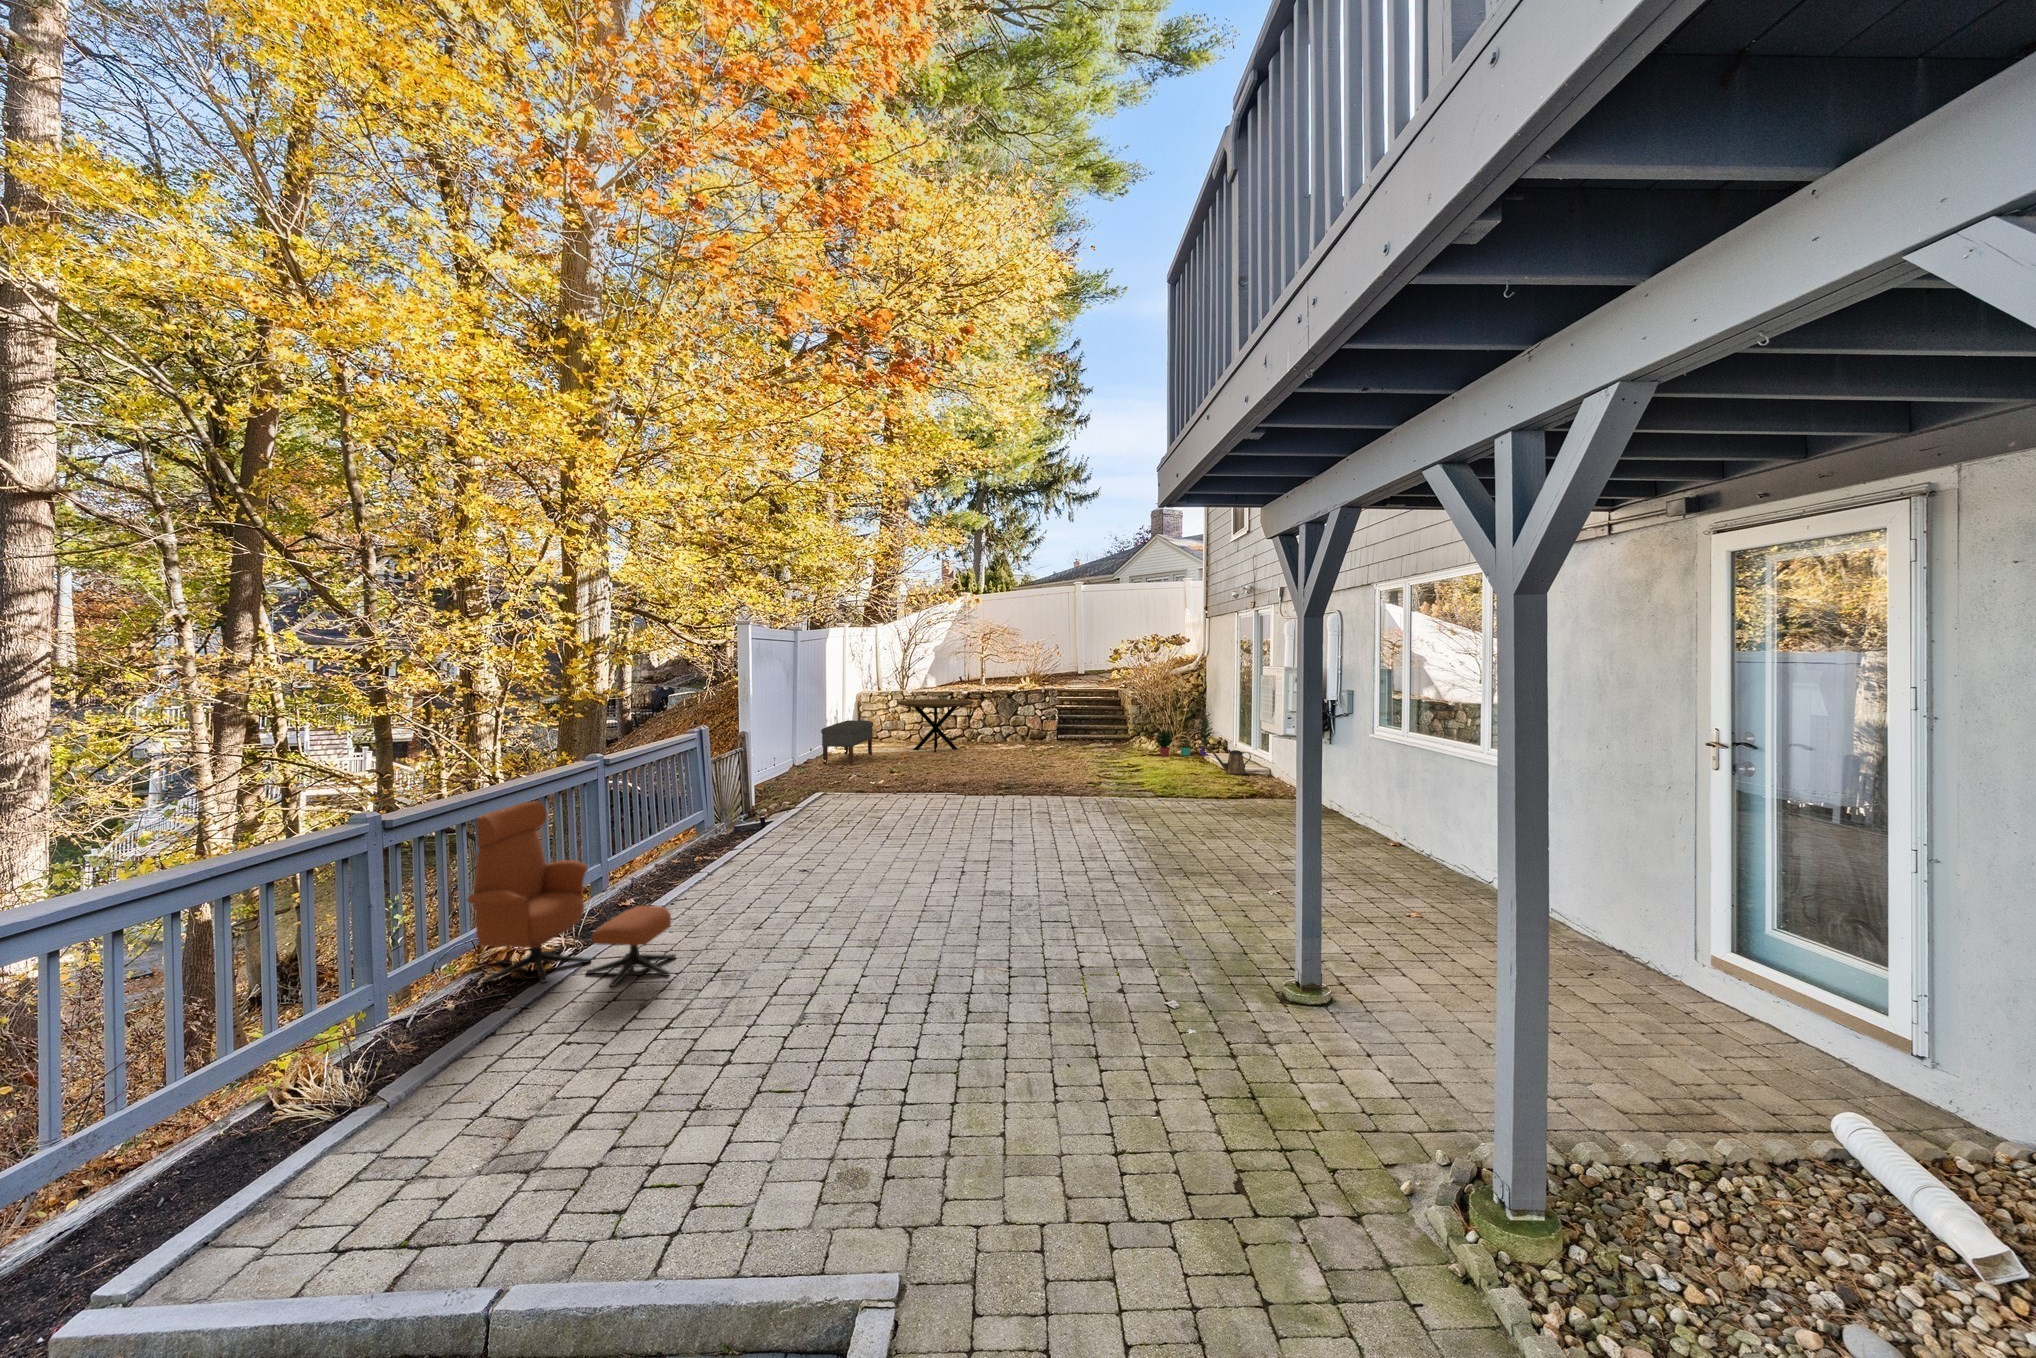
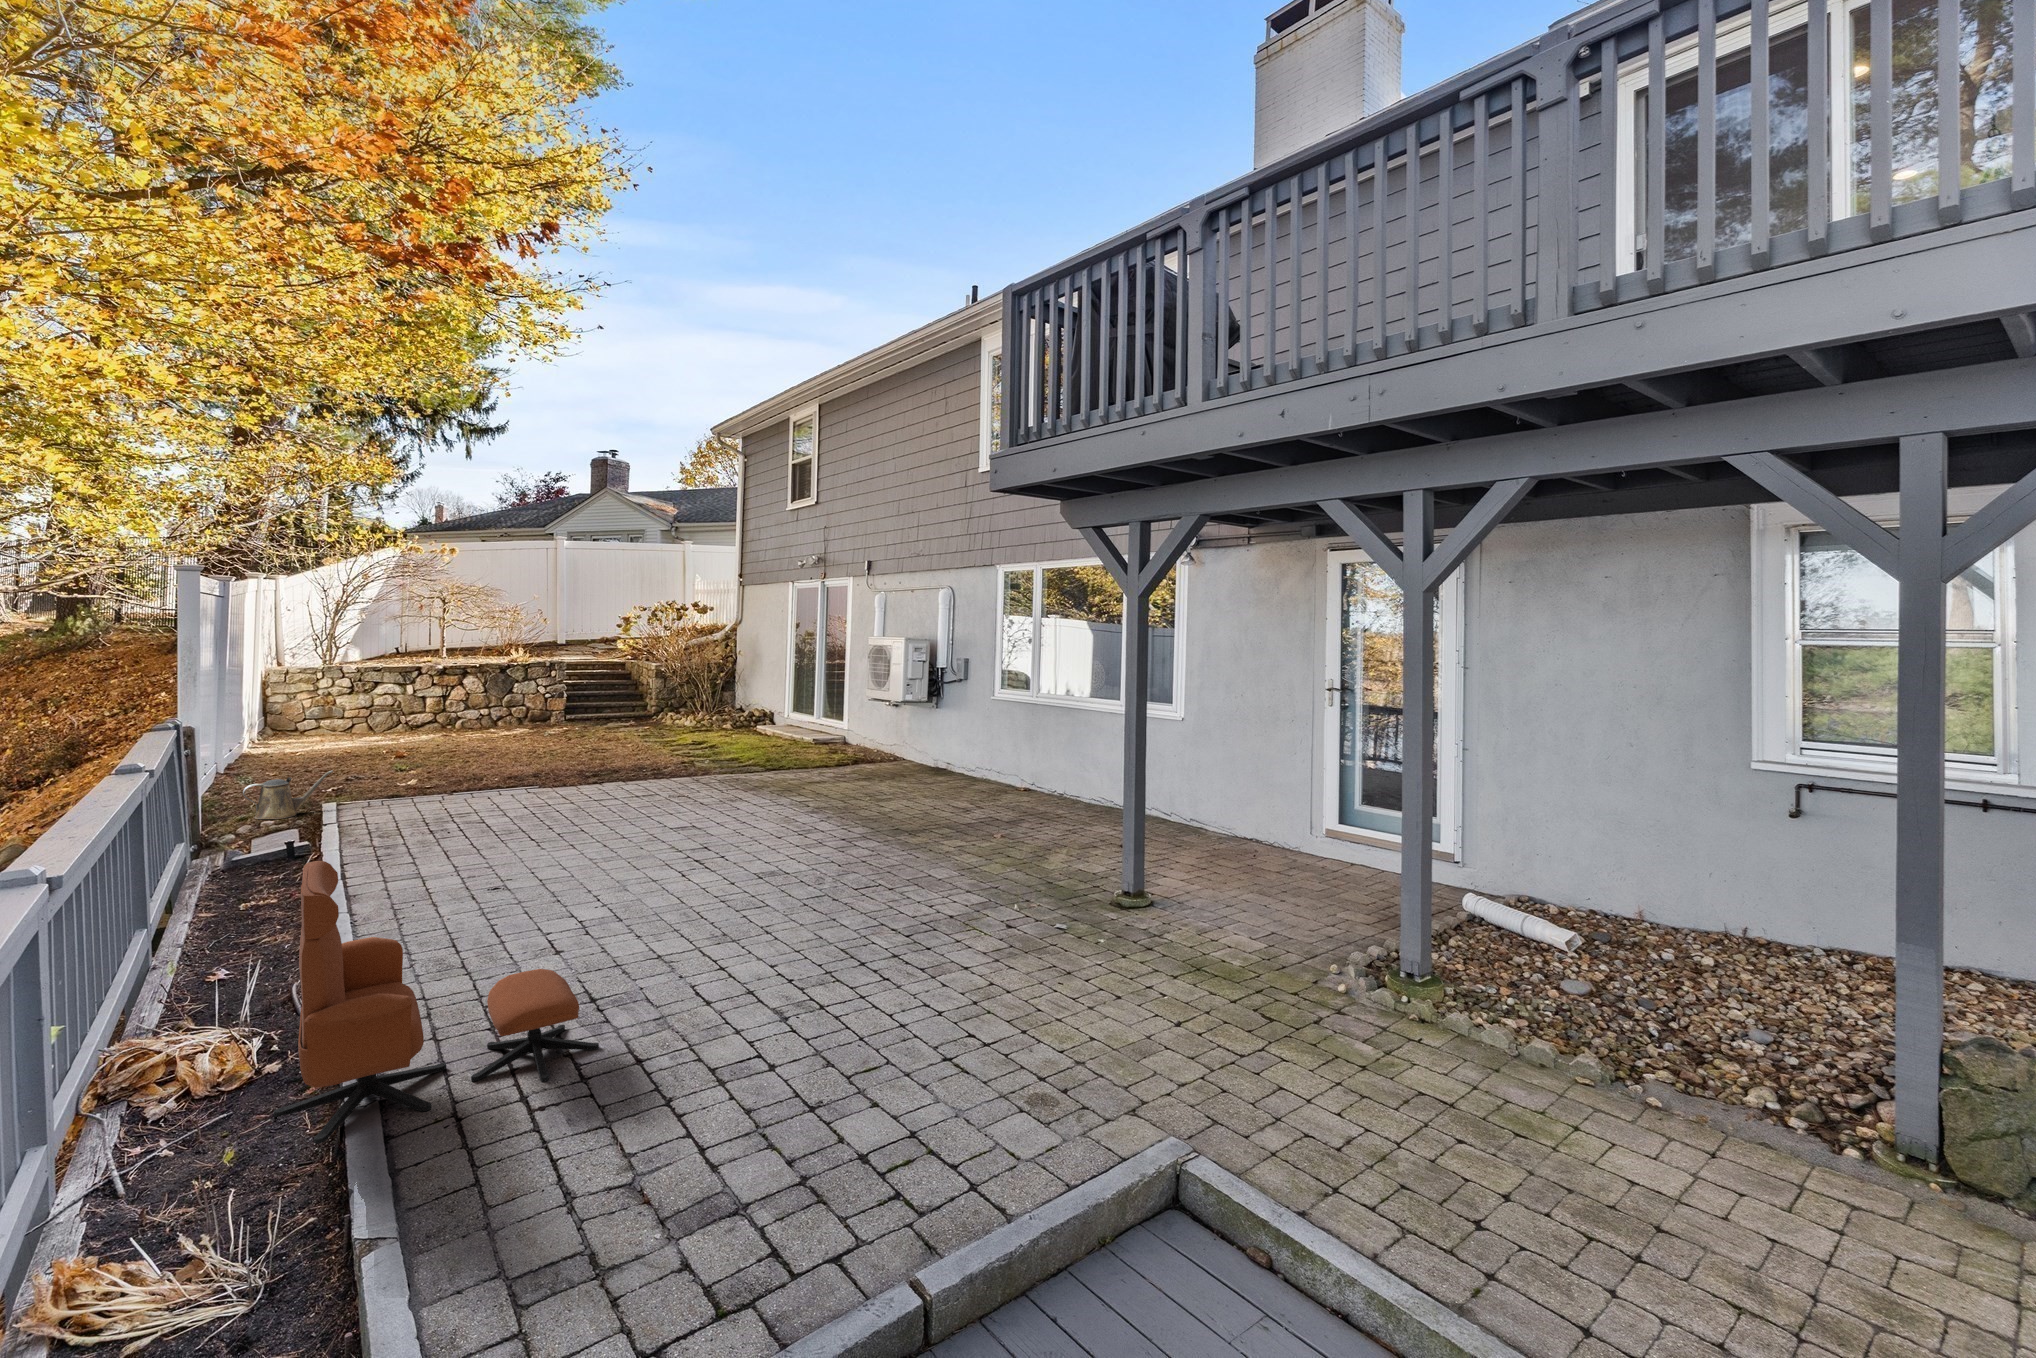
dining table: present [897,699,974,752] -> none [346,676,466,744]
potted plant: present [1156,711,1212,756] -> none [699,682,758,730]
bench: present [821,720,873,765] -> none [256,708,320,773]
watering can: present [1208,748,1251,774] -> present [243,770,333,819]

